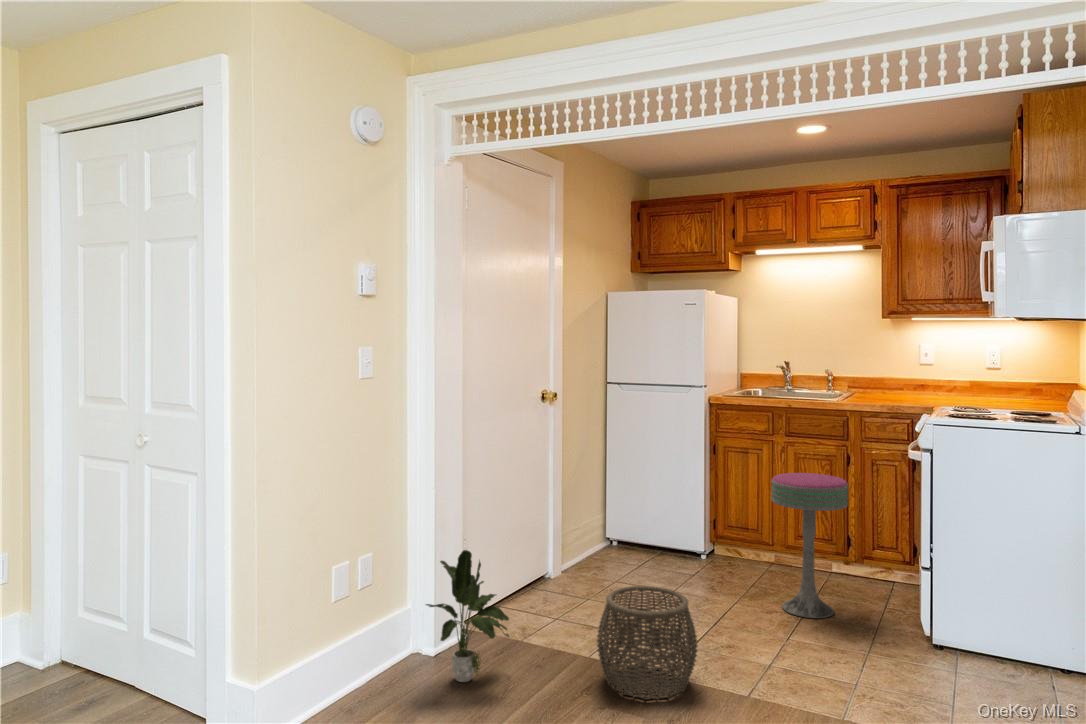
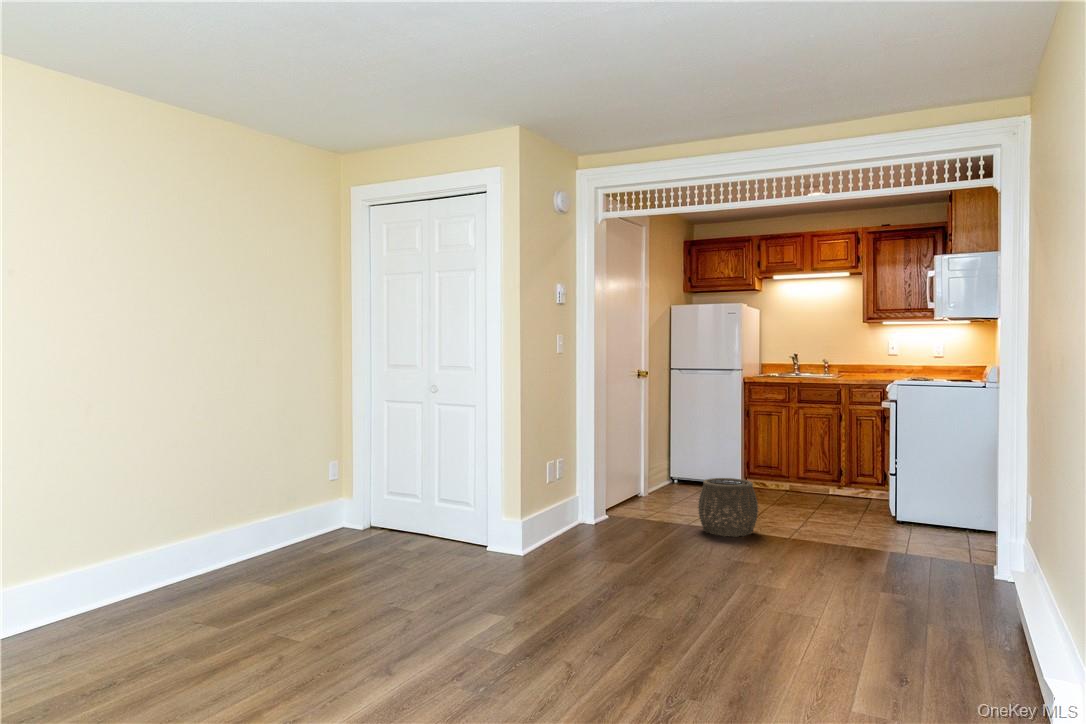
bar stool: present [771,473,848,618] -> none [793,421,843,511]
potted plant: present [426,550,510,682] -> none [600,455,648,532]

